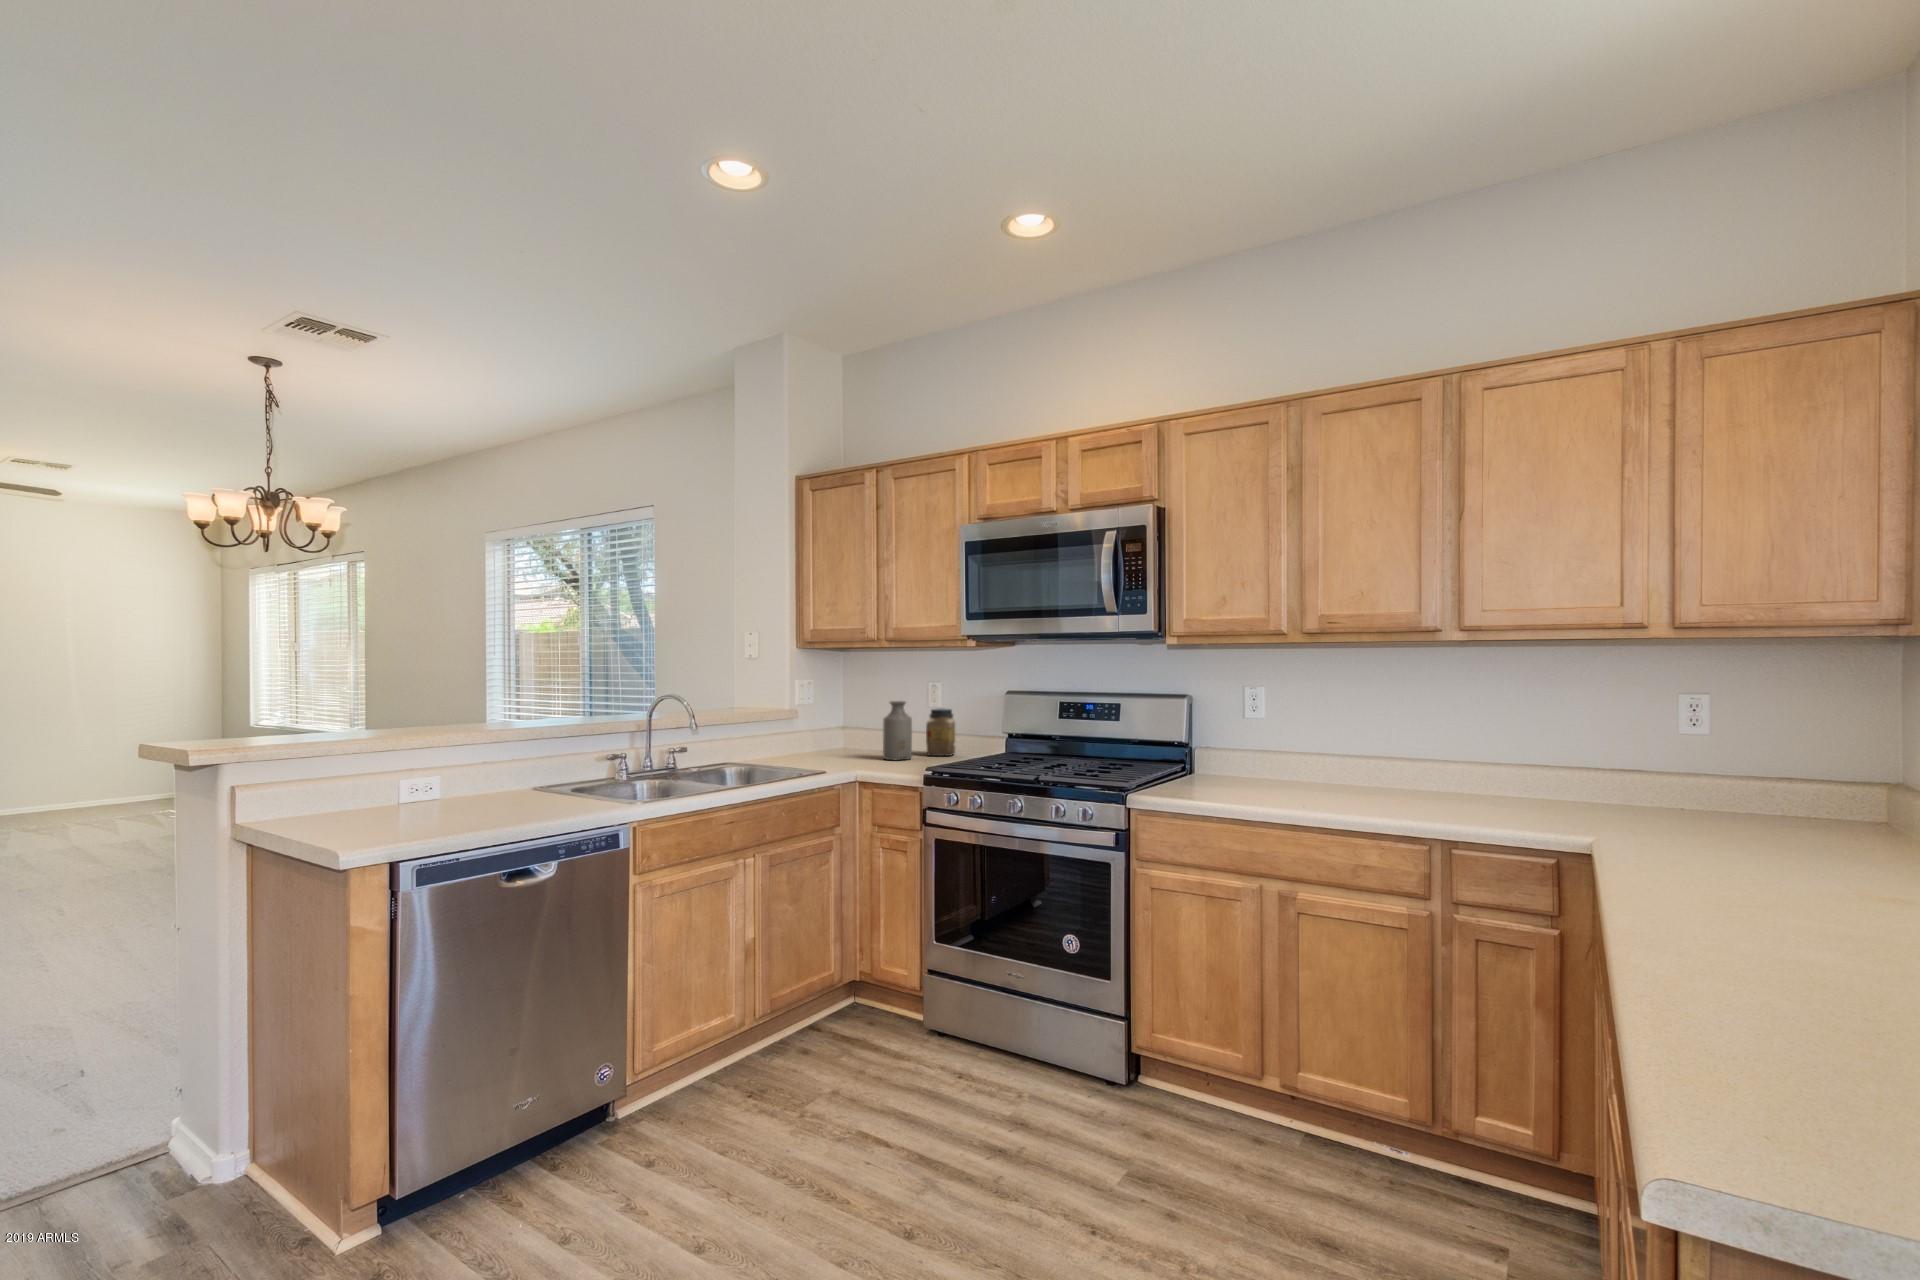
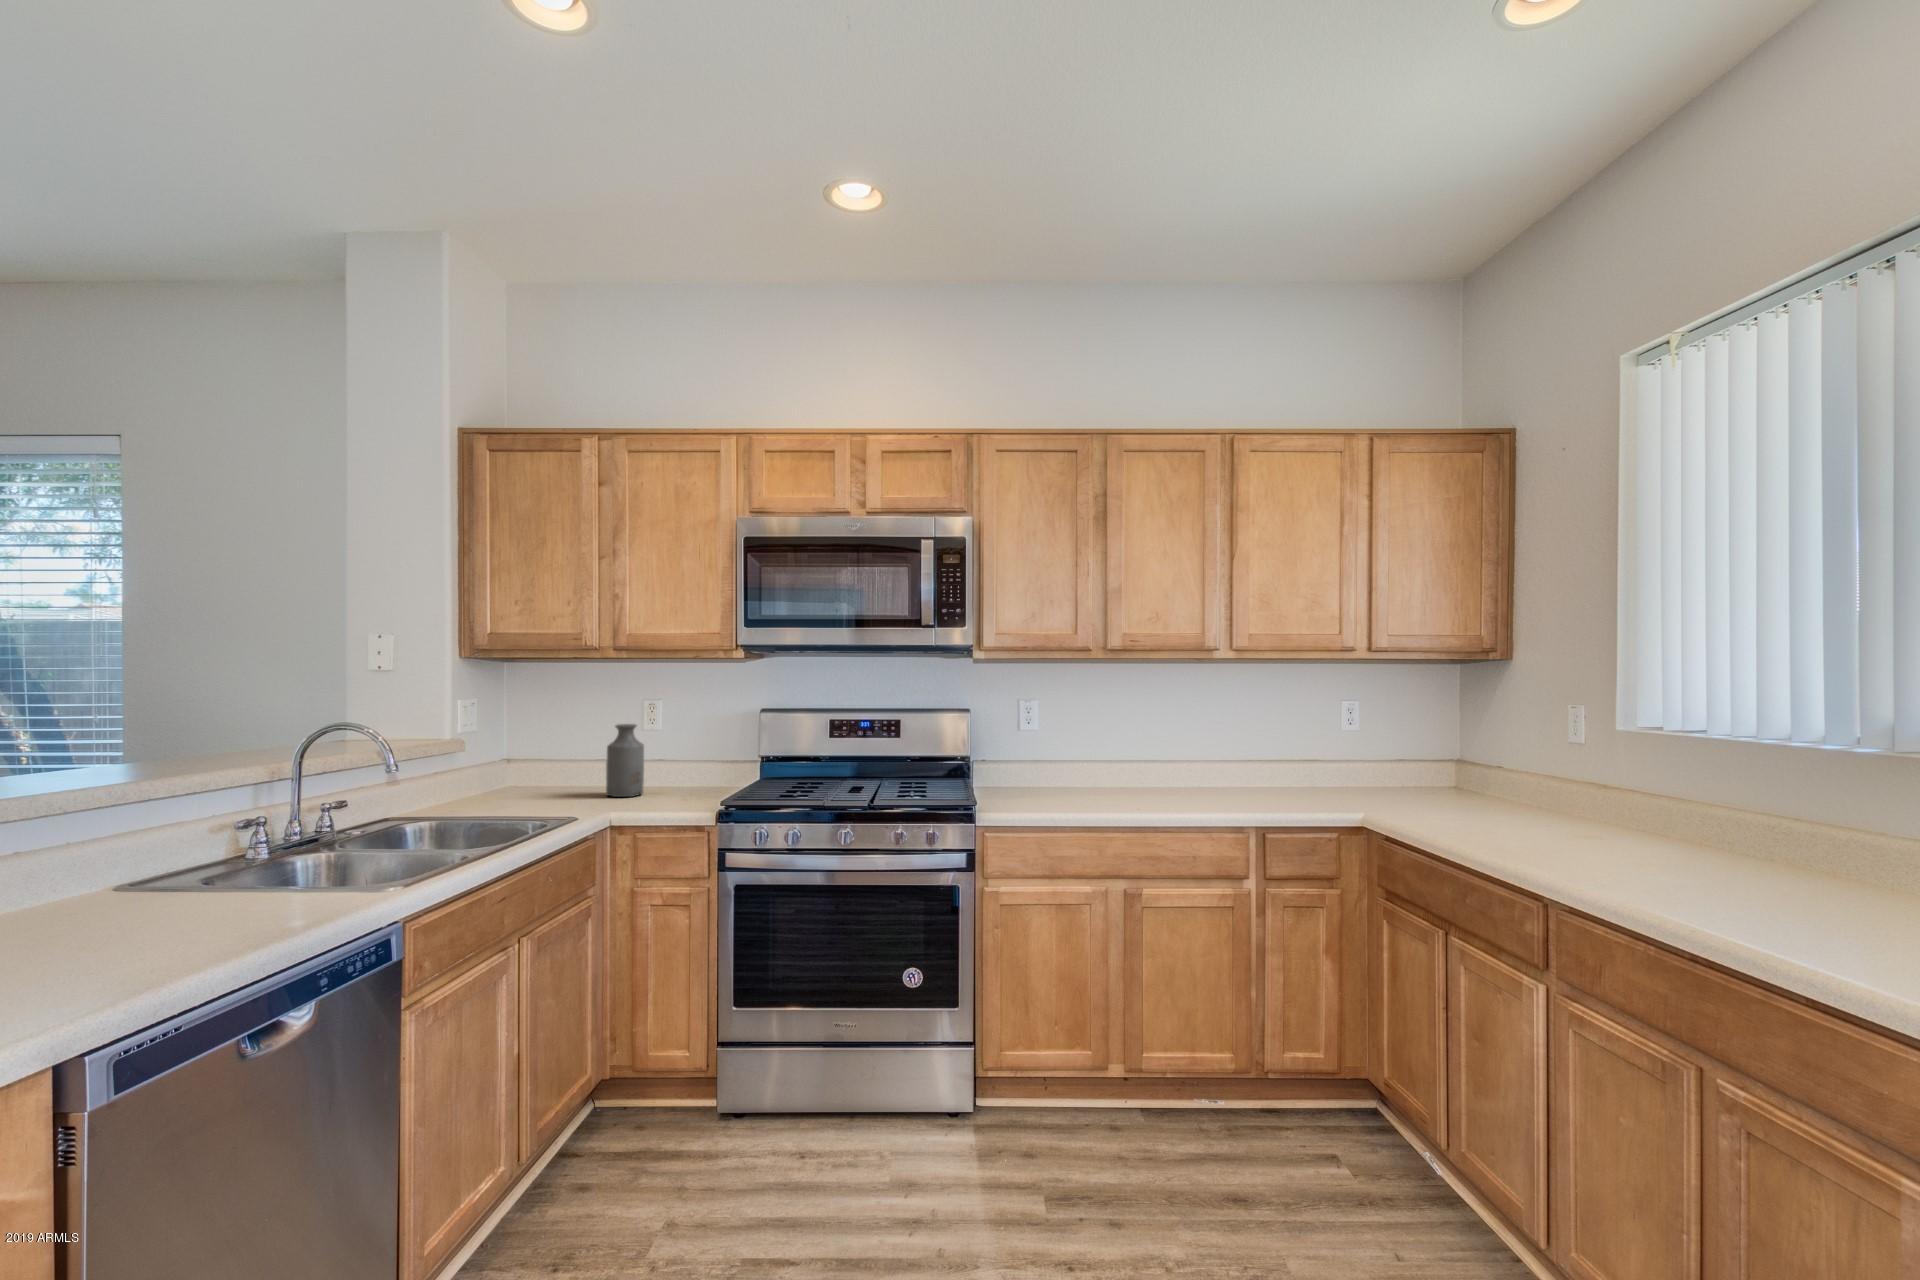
jar: present [926,708,955,756] -> none [649,731,684,789]

